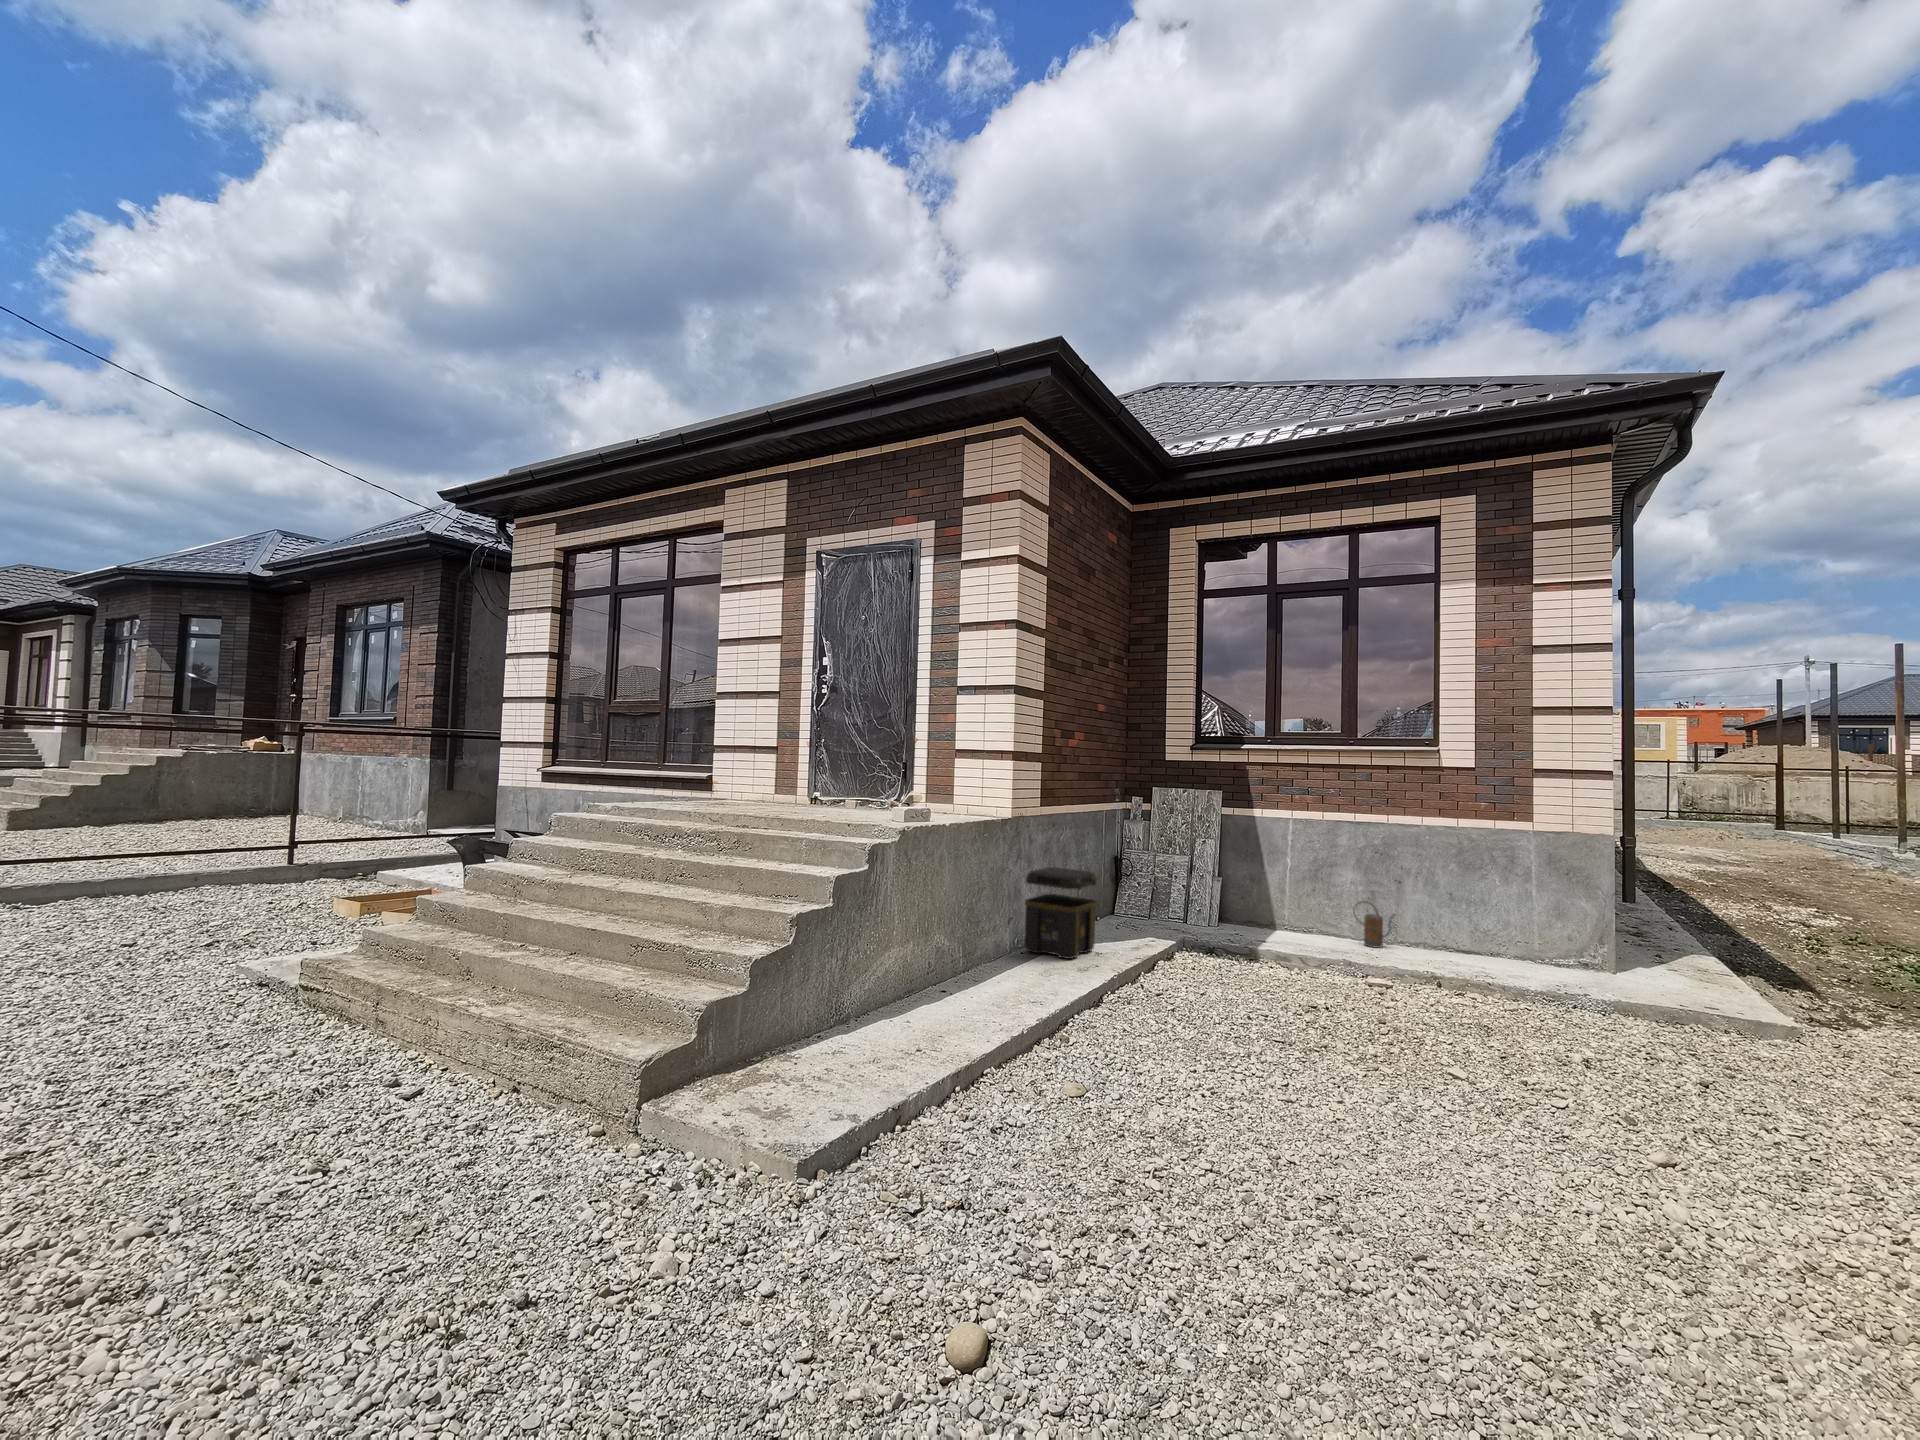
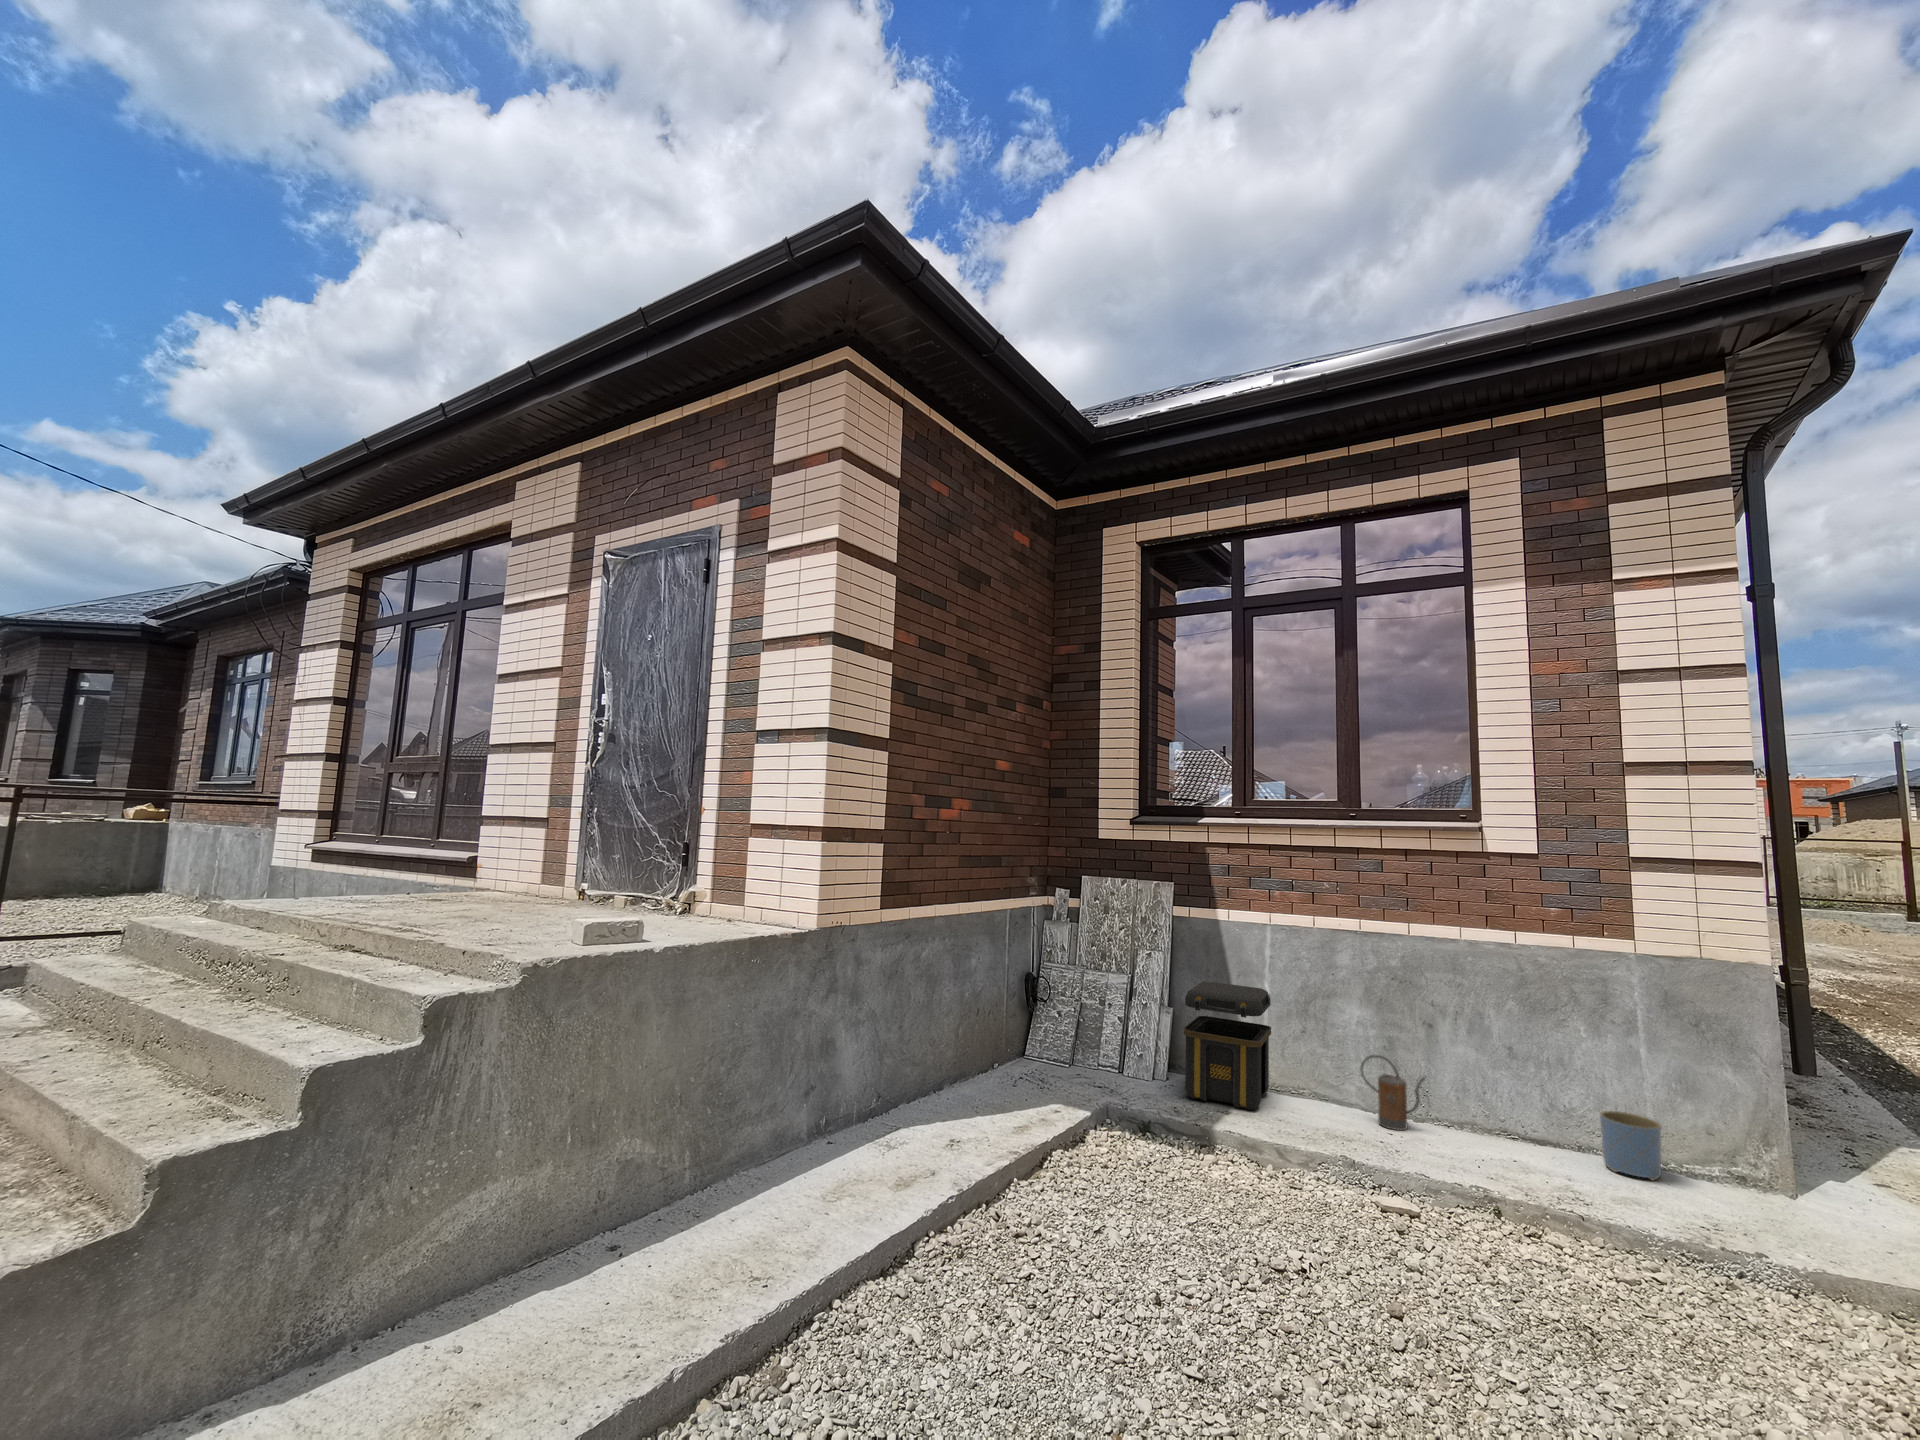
toolbox: present [1024,867,1097,959] -> present [1184,982,1271,1110]
planter: none [1504,929,1541,967] -> present [1600,1111,1661,1180]

